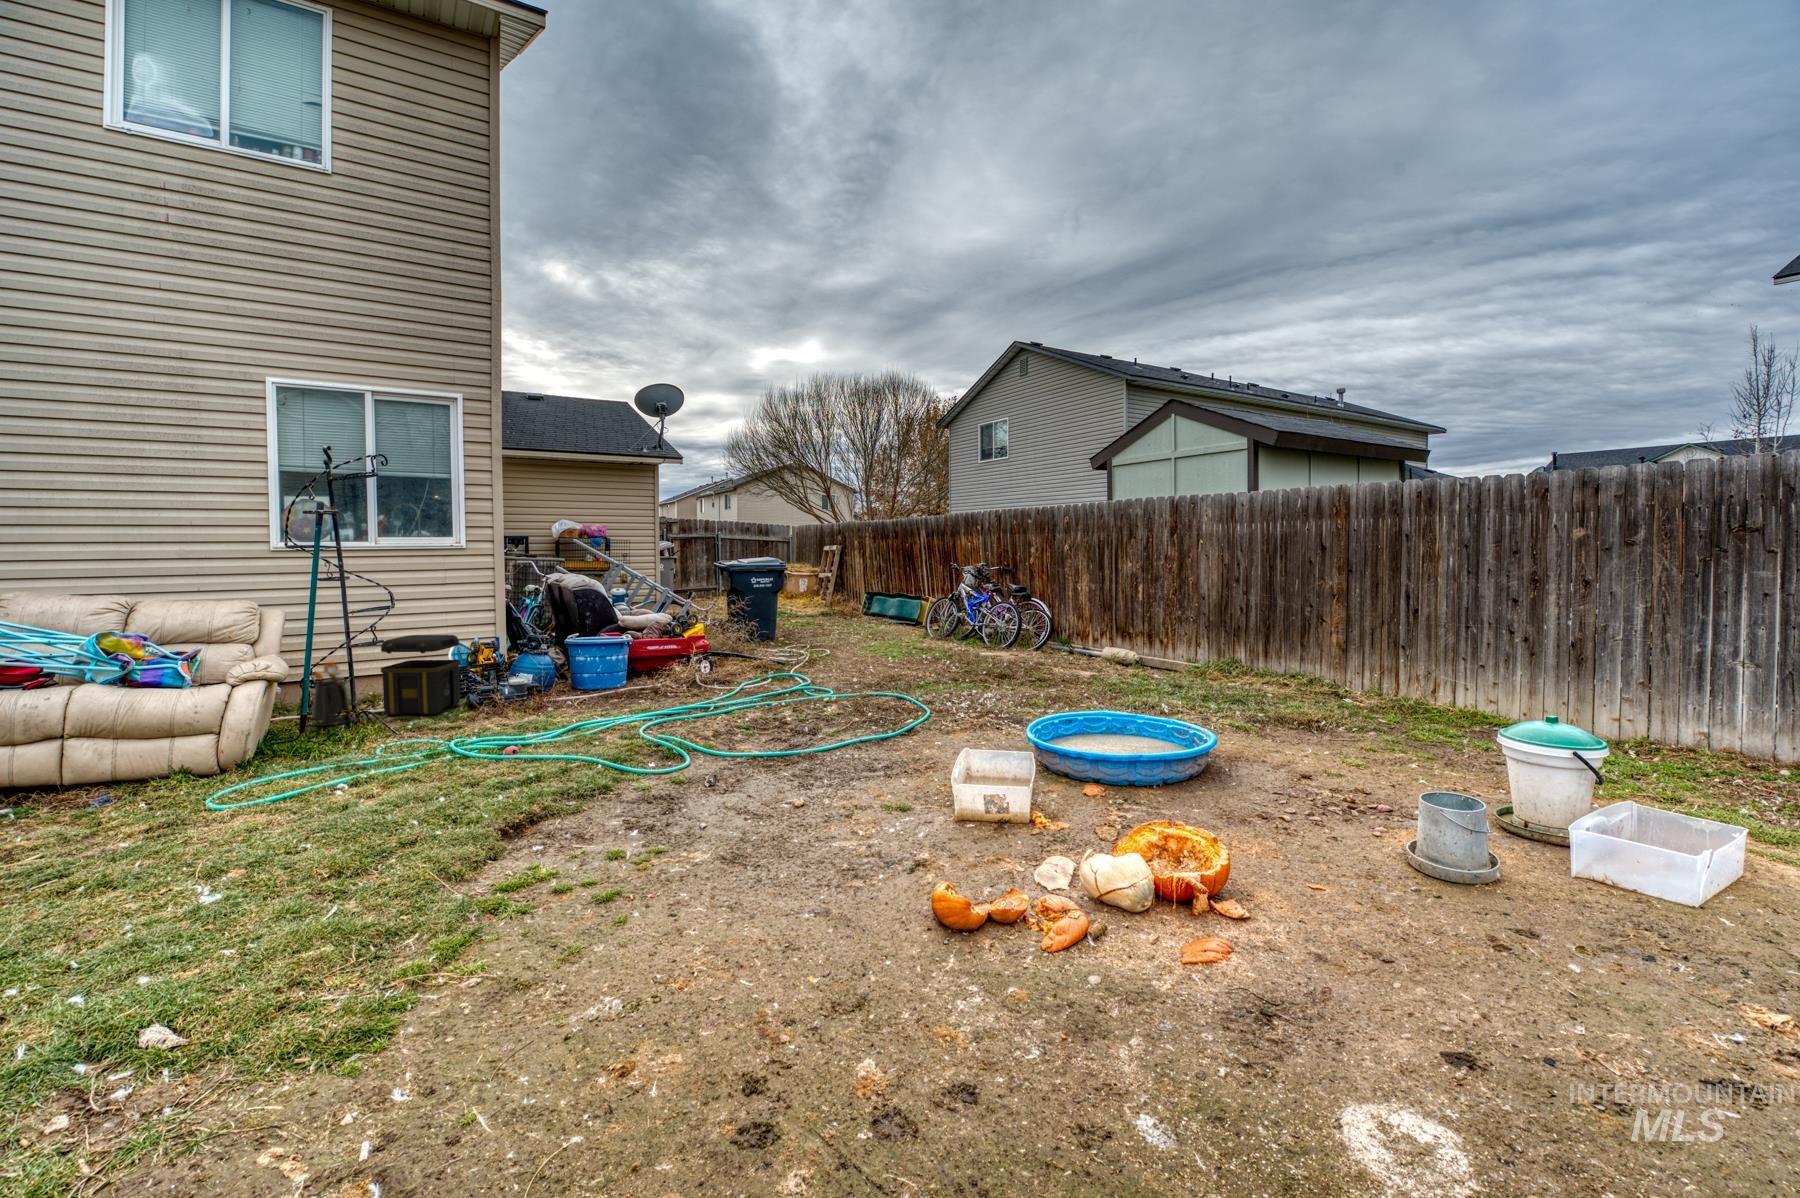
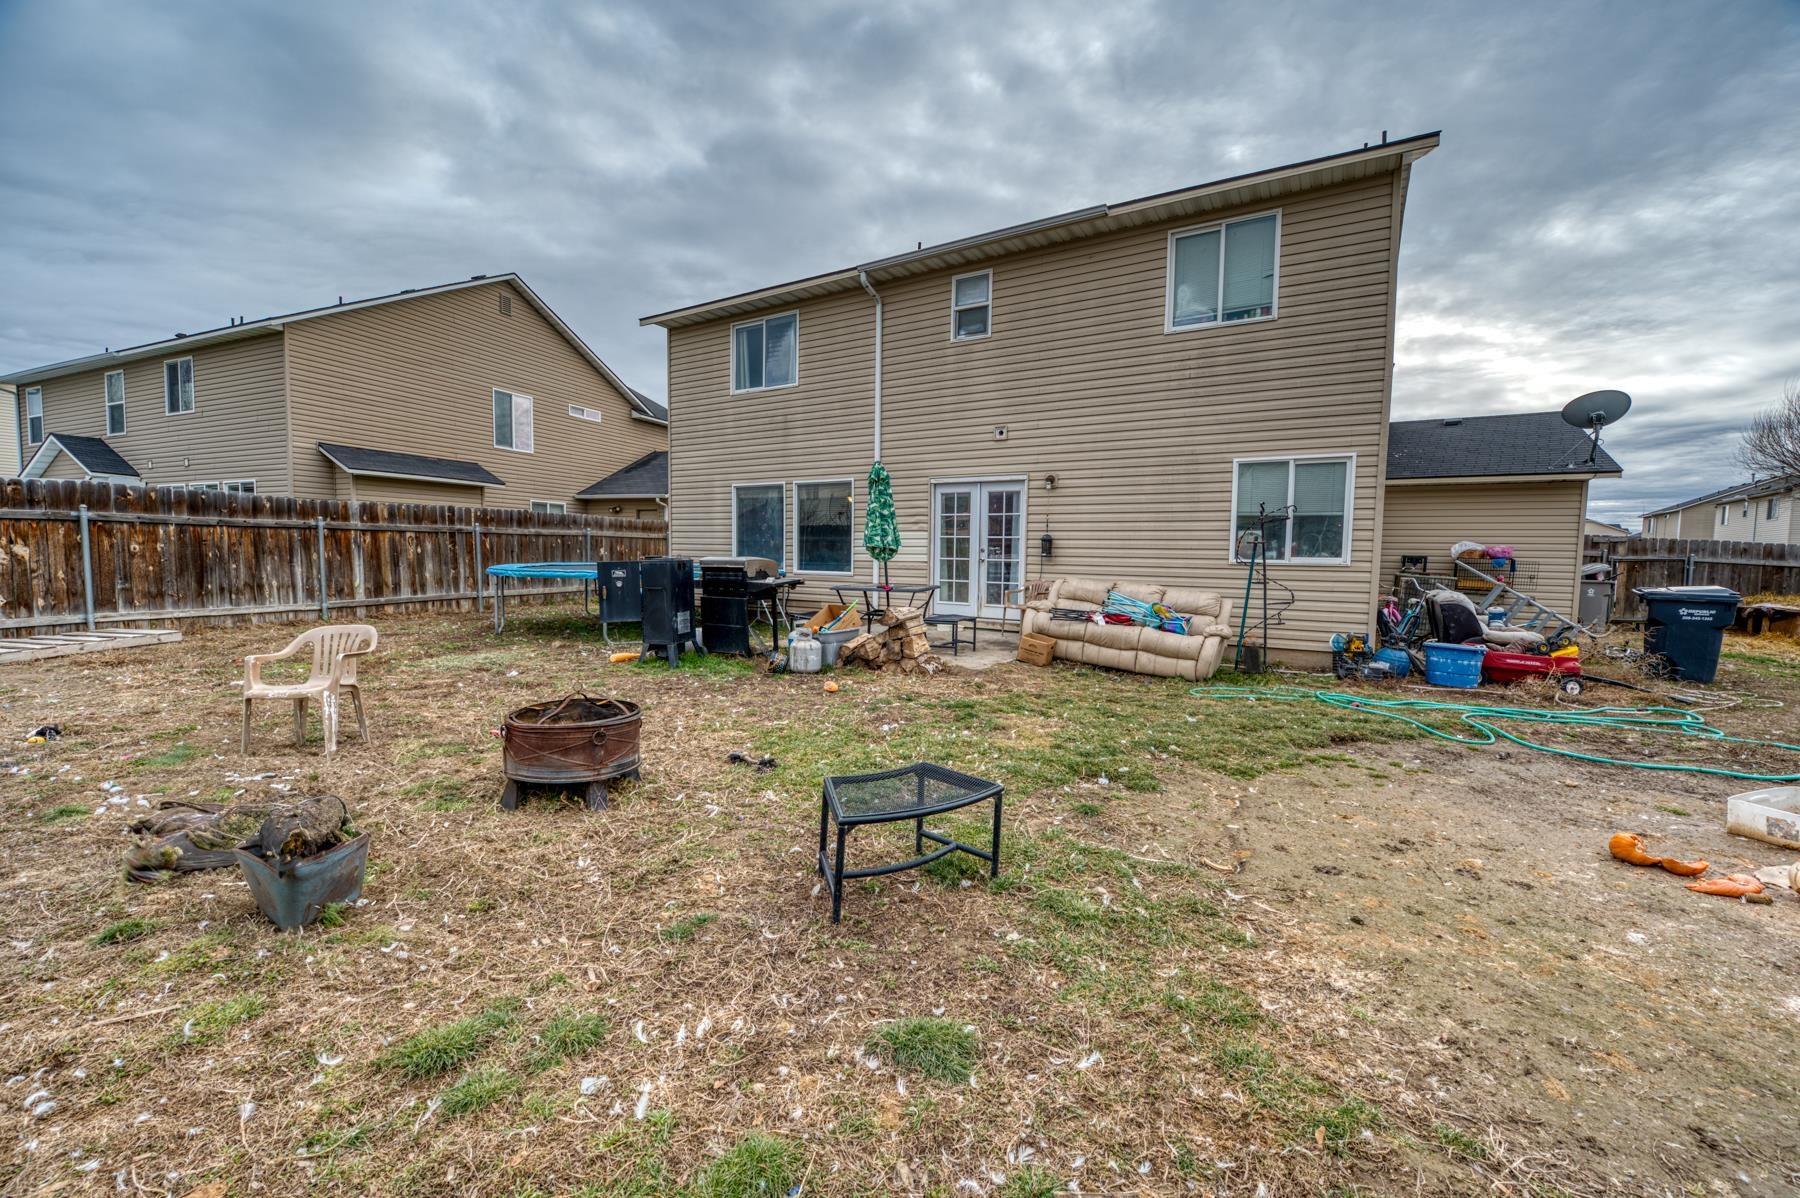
toolbox: present [381,635,461,715] -> none [1281,624,1335,679]

